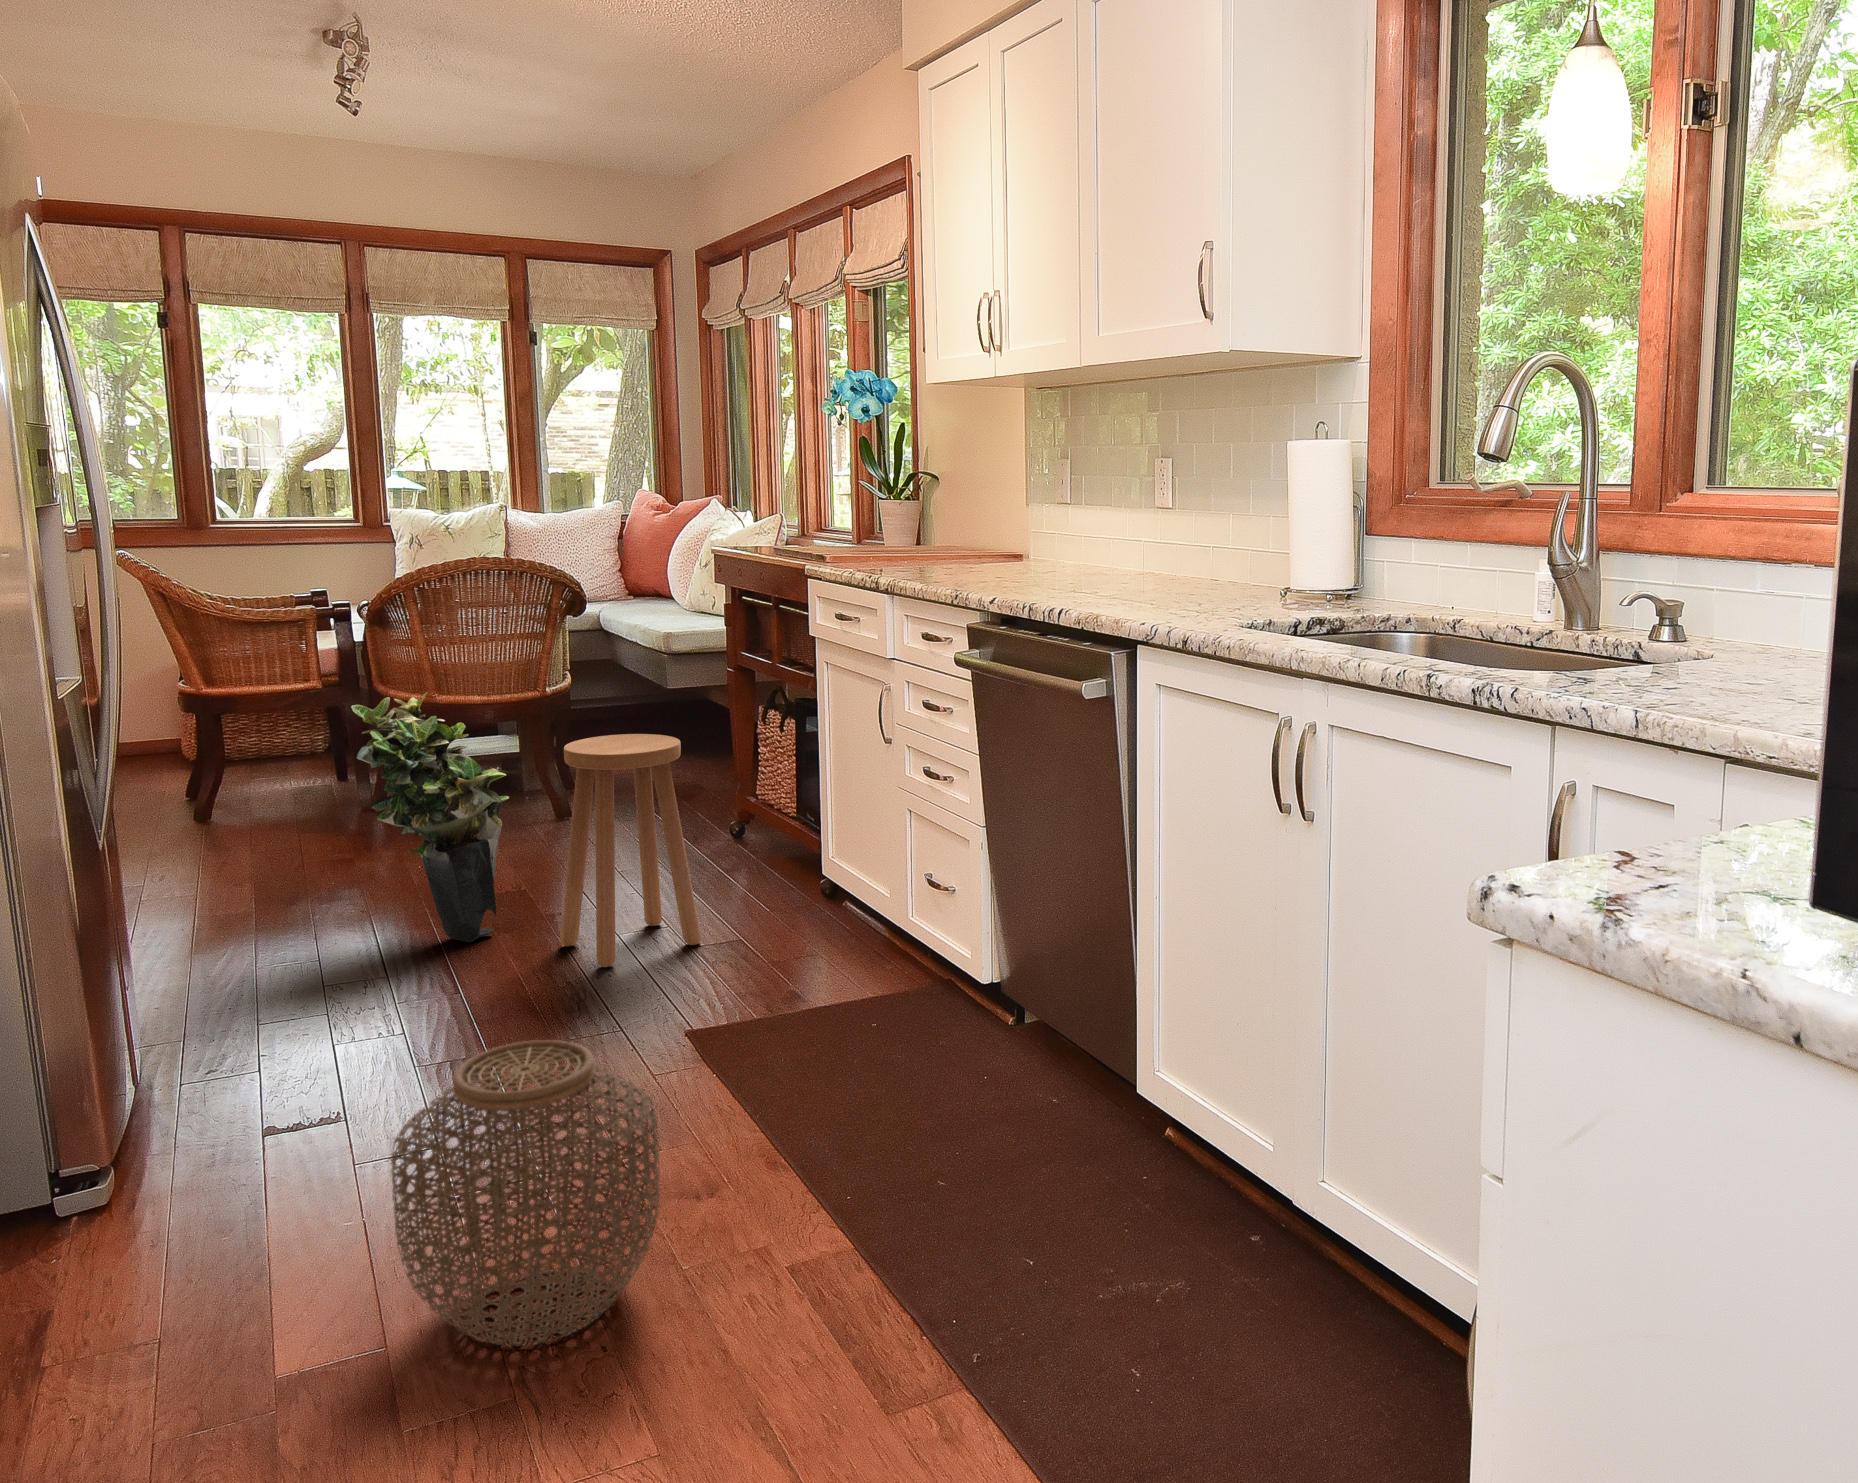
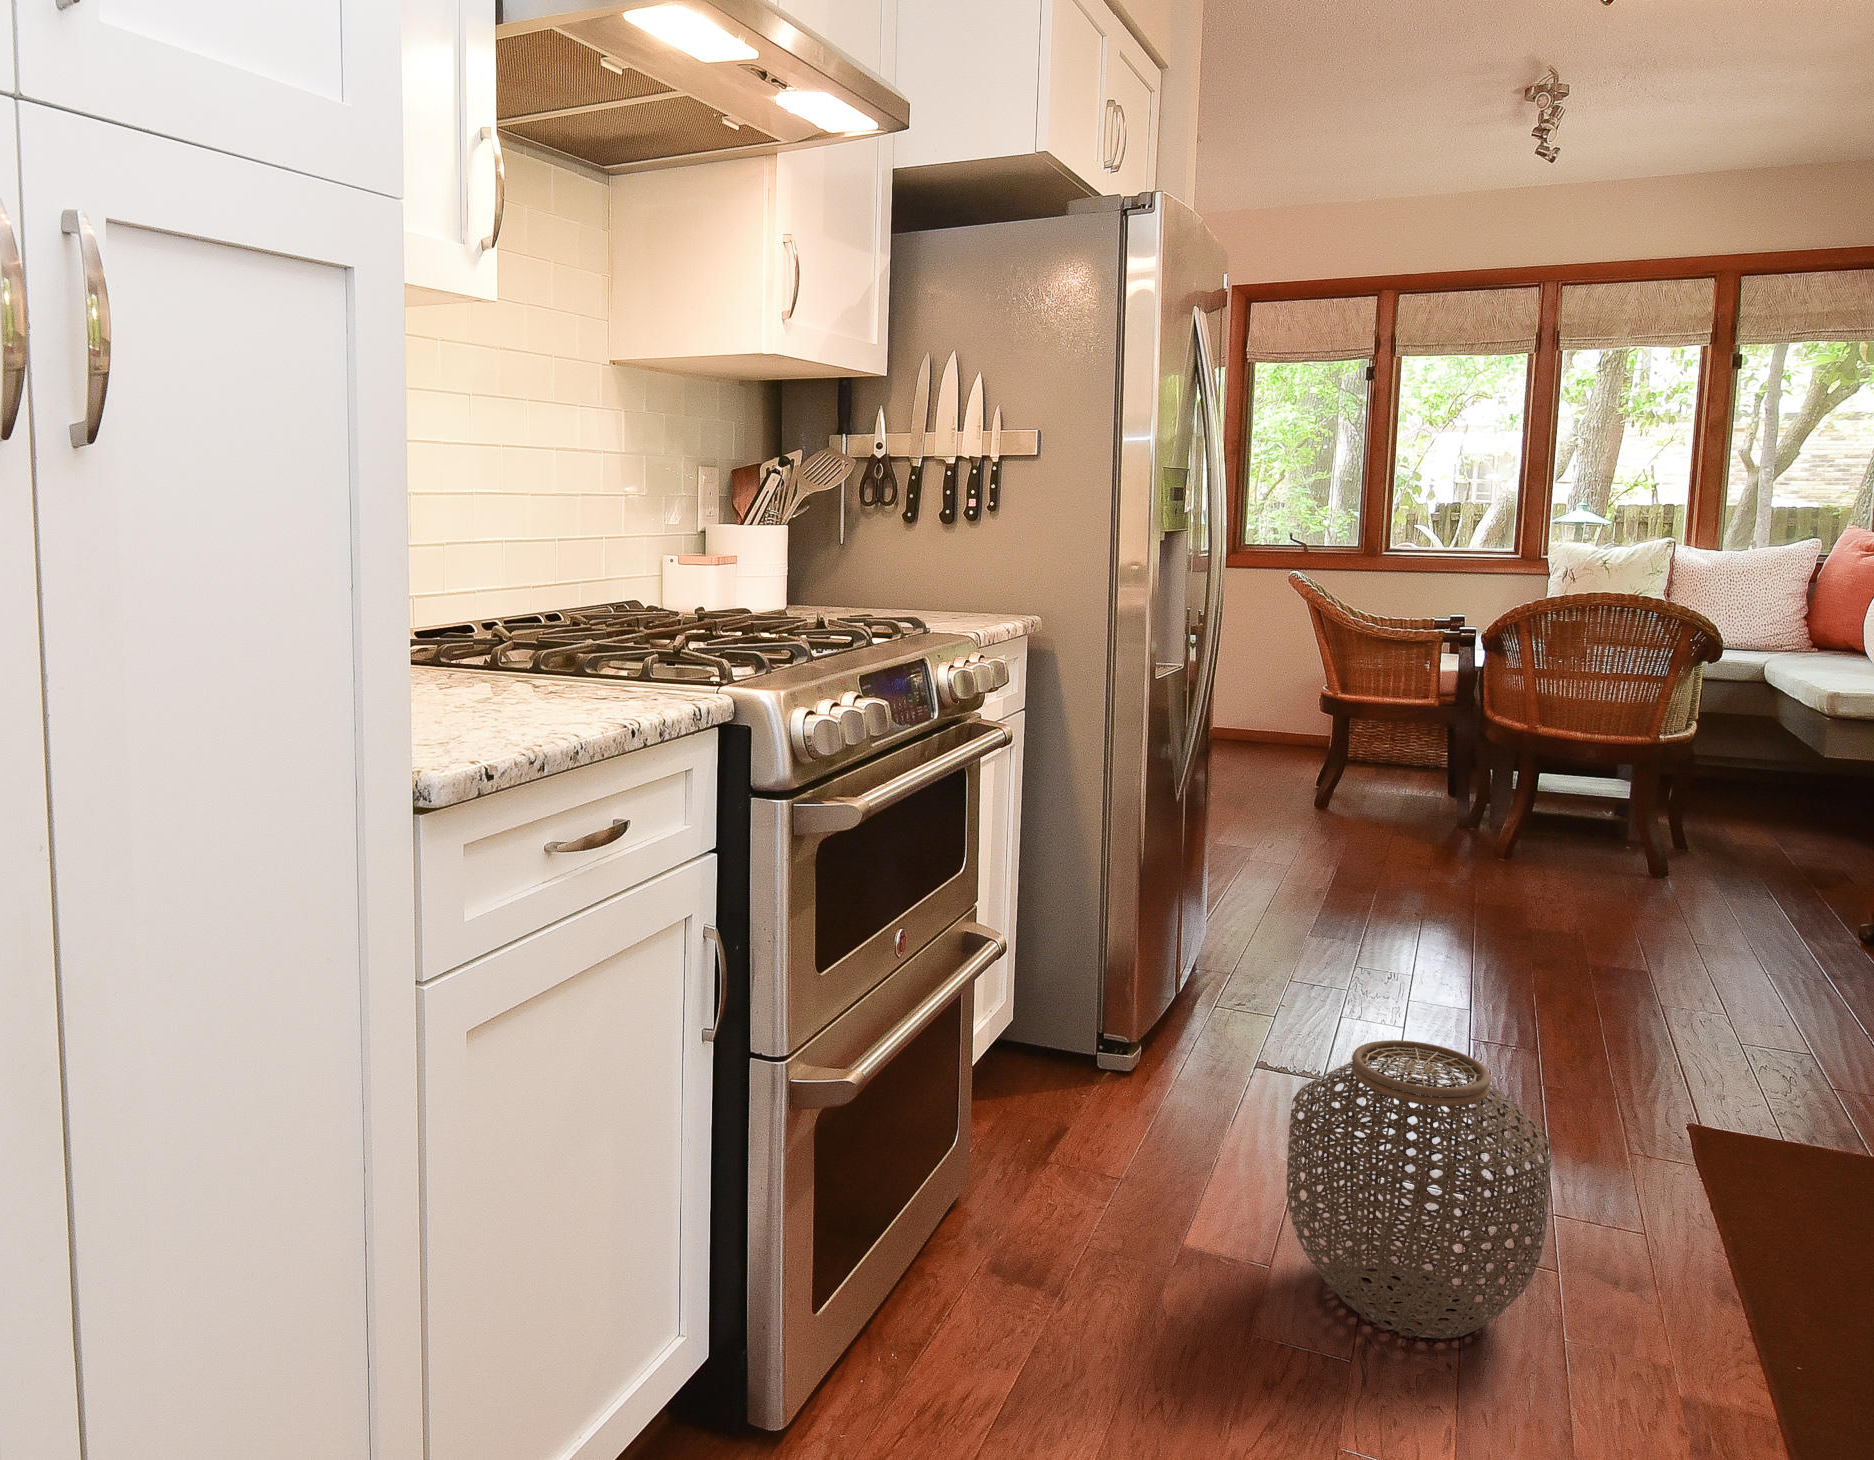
potted plant: present [351,692,509,943] -> none [1419,717,1567,970]
stool: present [560,734,701,967] -> none [1594,788,1765,1044]

